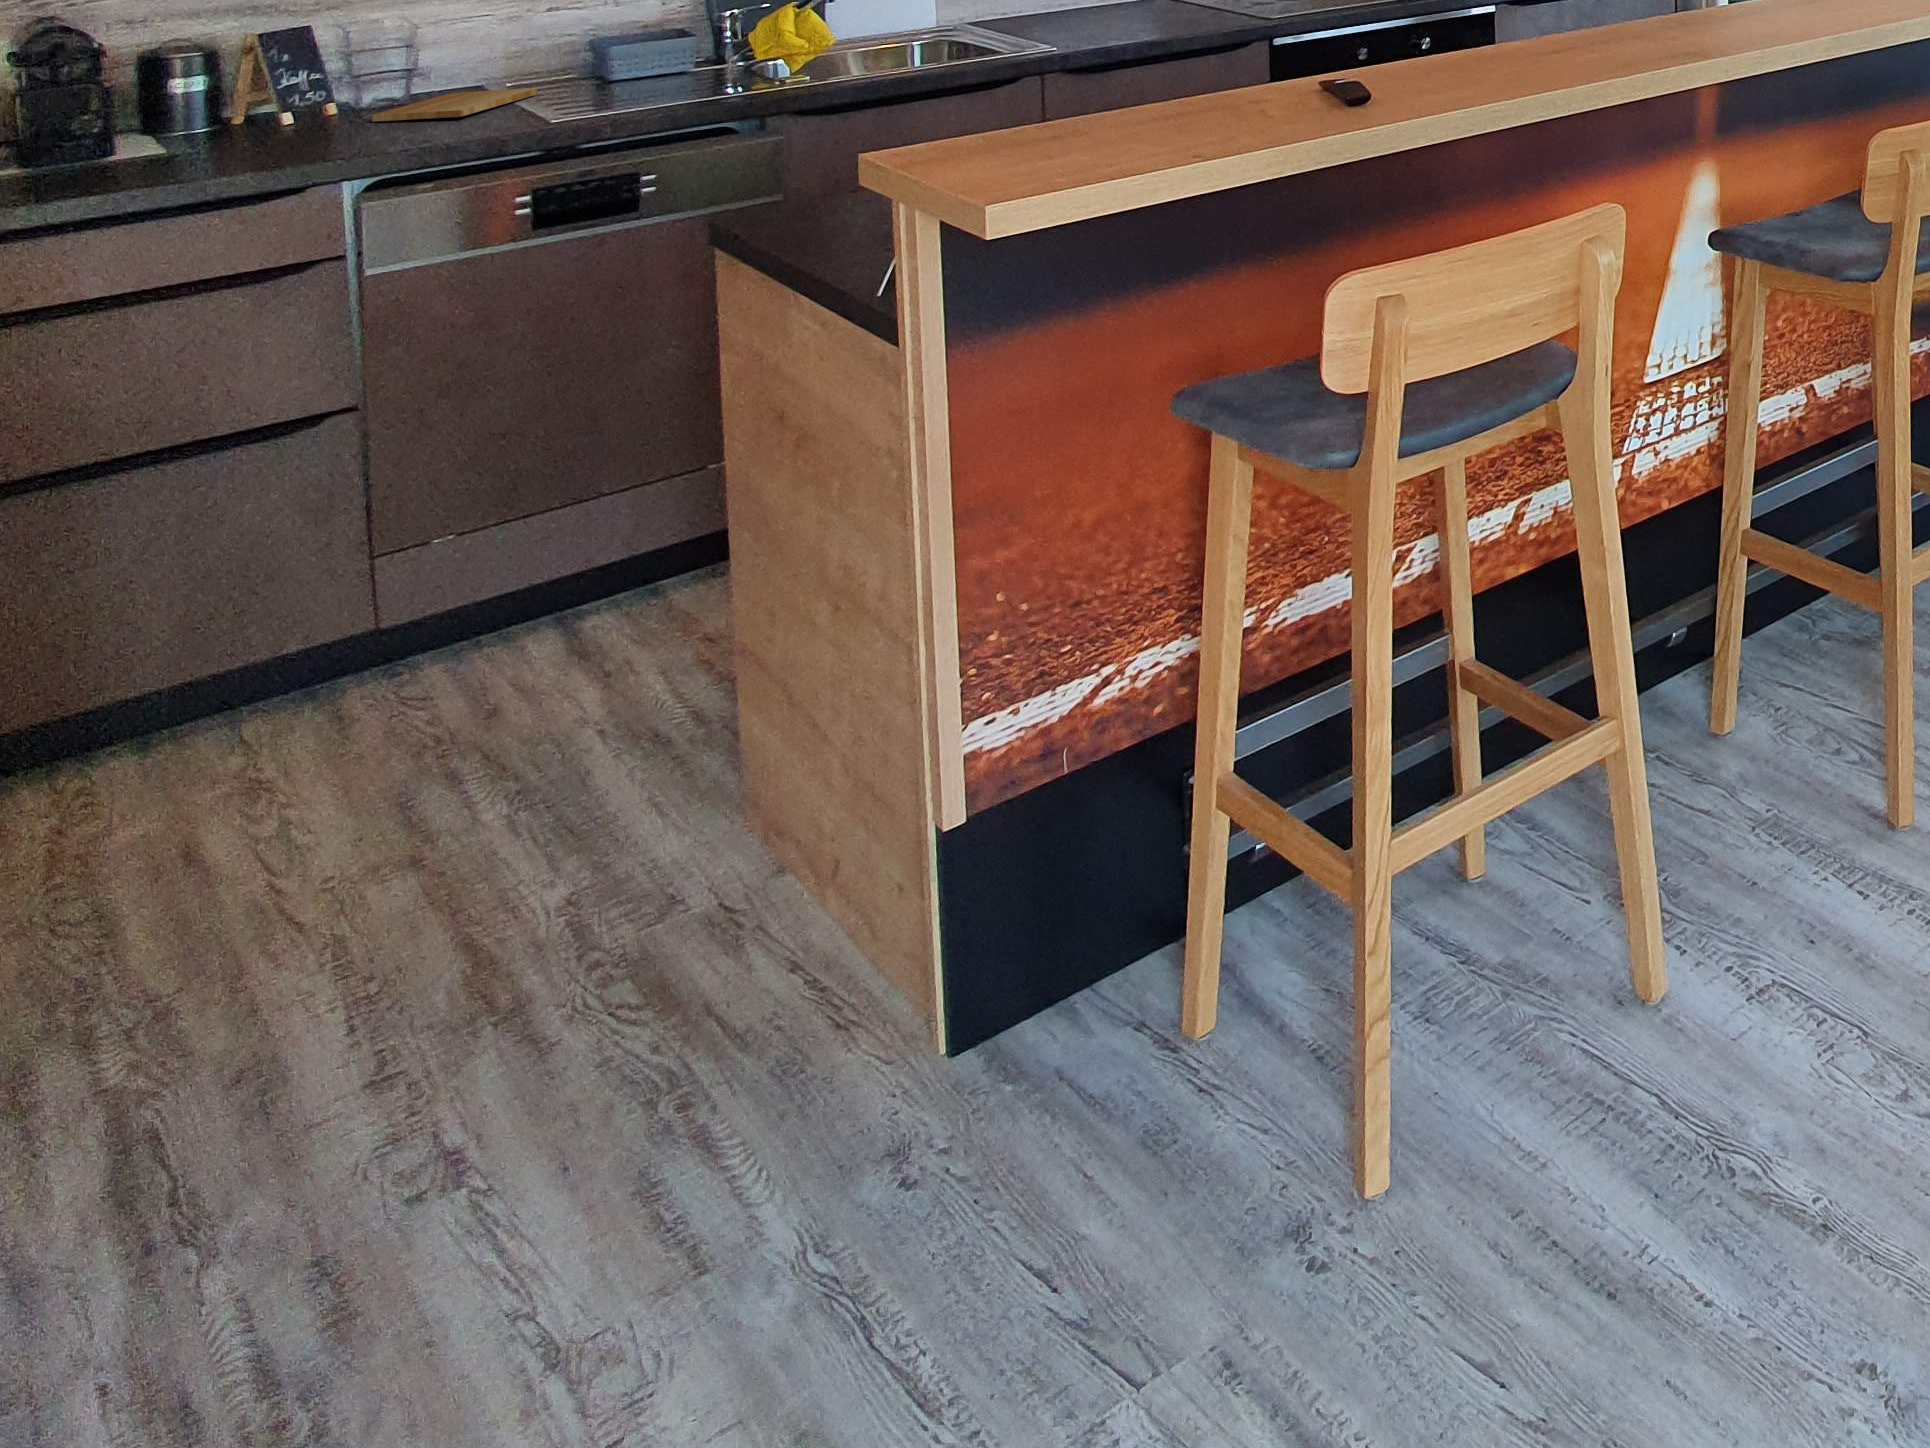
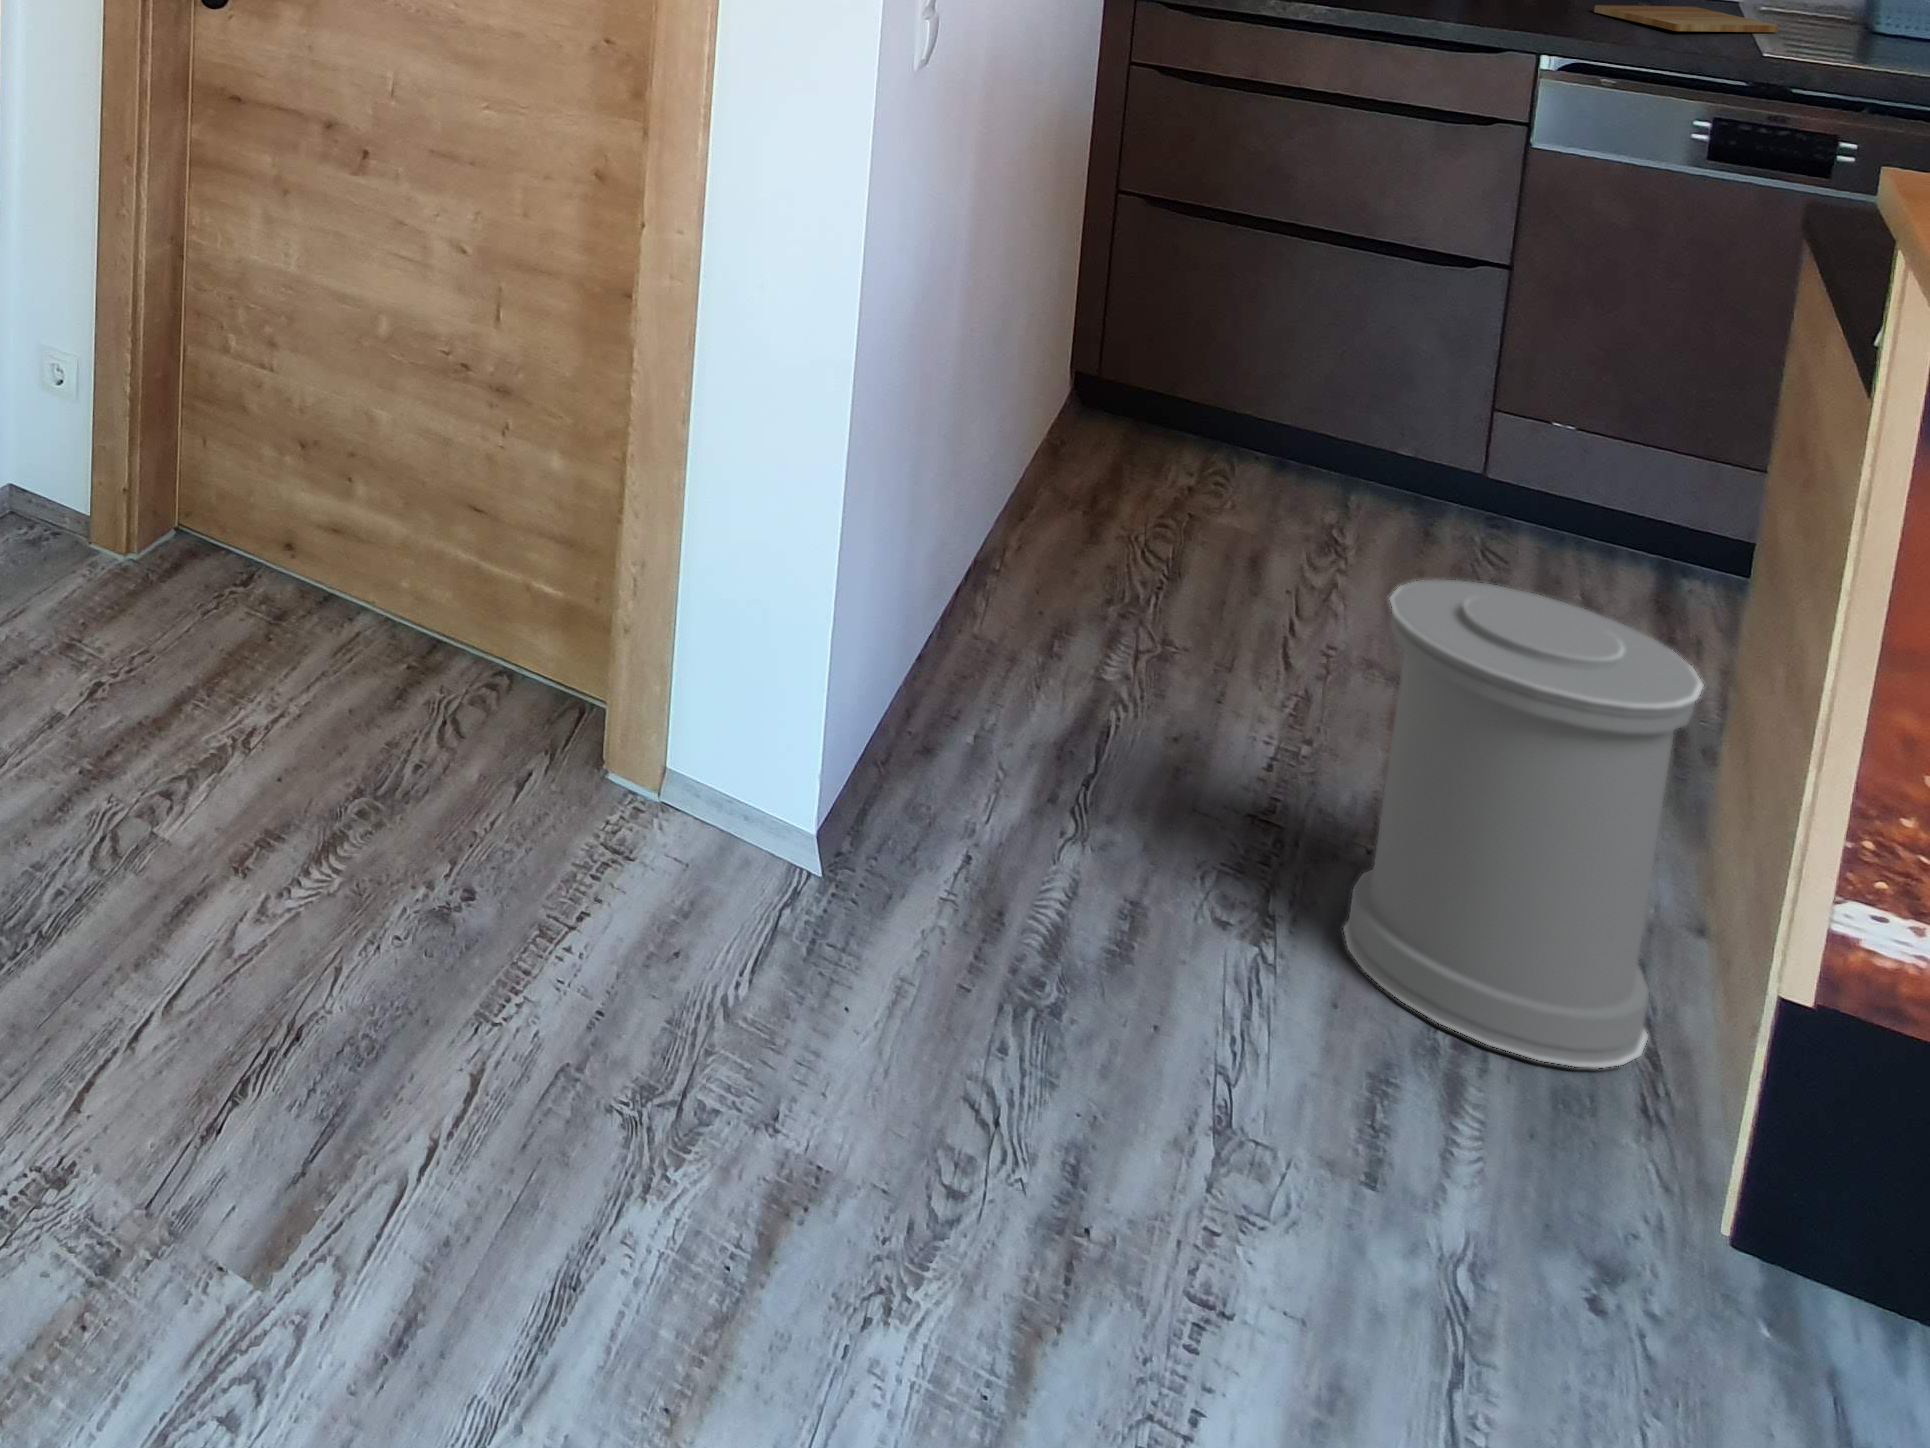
trash can: none [502,626,817,1113] -> present [1344,580,1703,1068]

